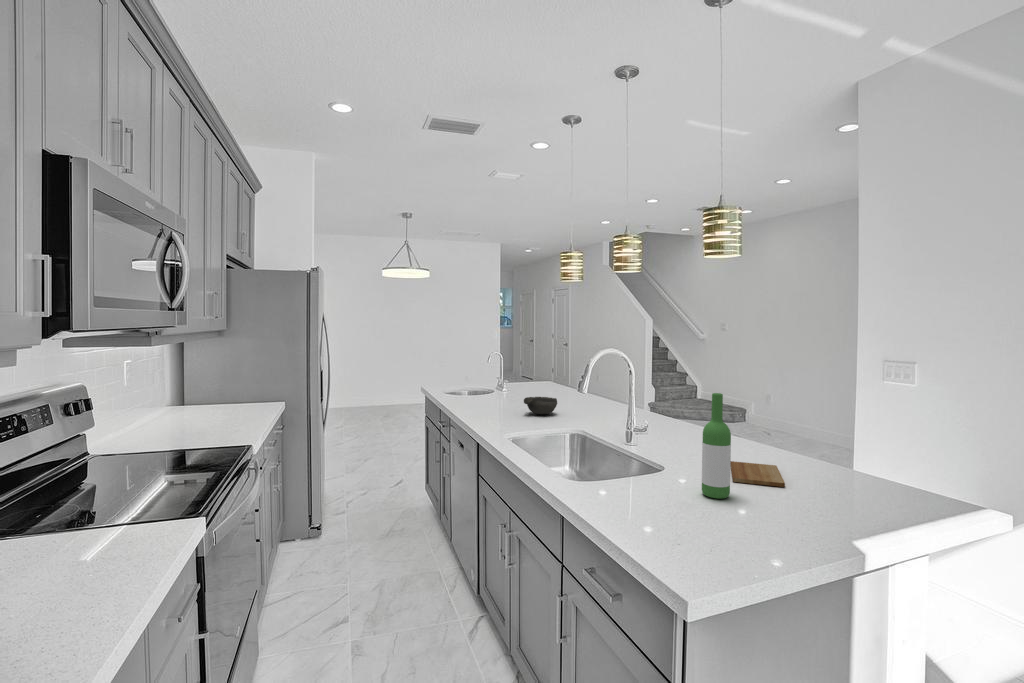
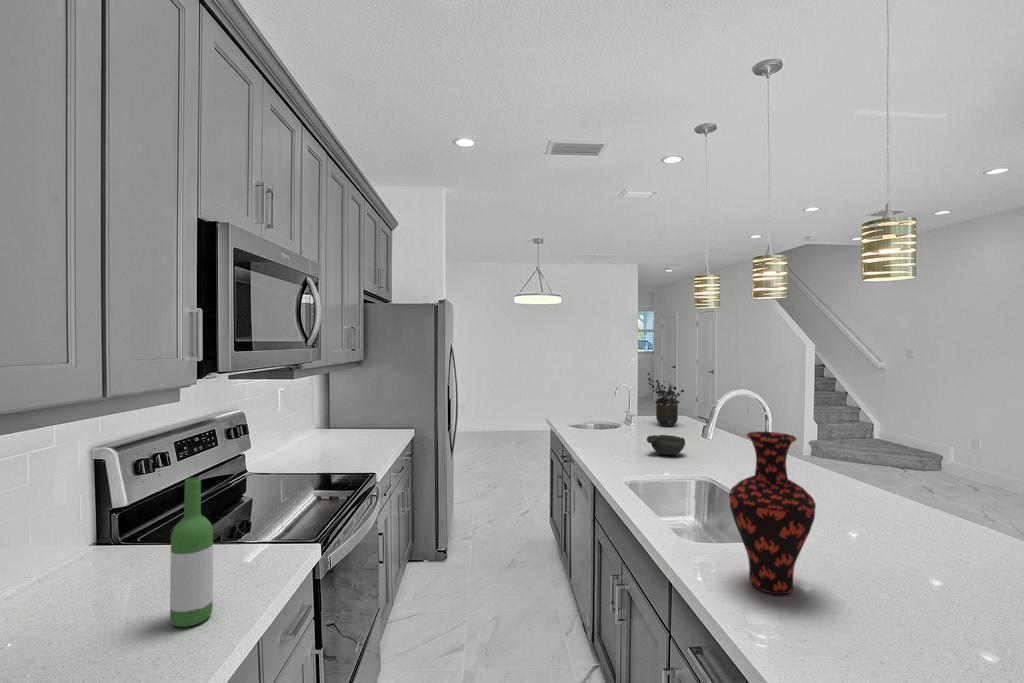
potted plant: none [519,342,552,391] -> present [647,373,684,426]
vase: none [611,378,677,510] -> present [729,432,816,594]
wine bottle: present [702,393,731,499] -> present [170,478,213,627]
cutting board: present [730,461,785,487] -> none [900,536,980,581]

